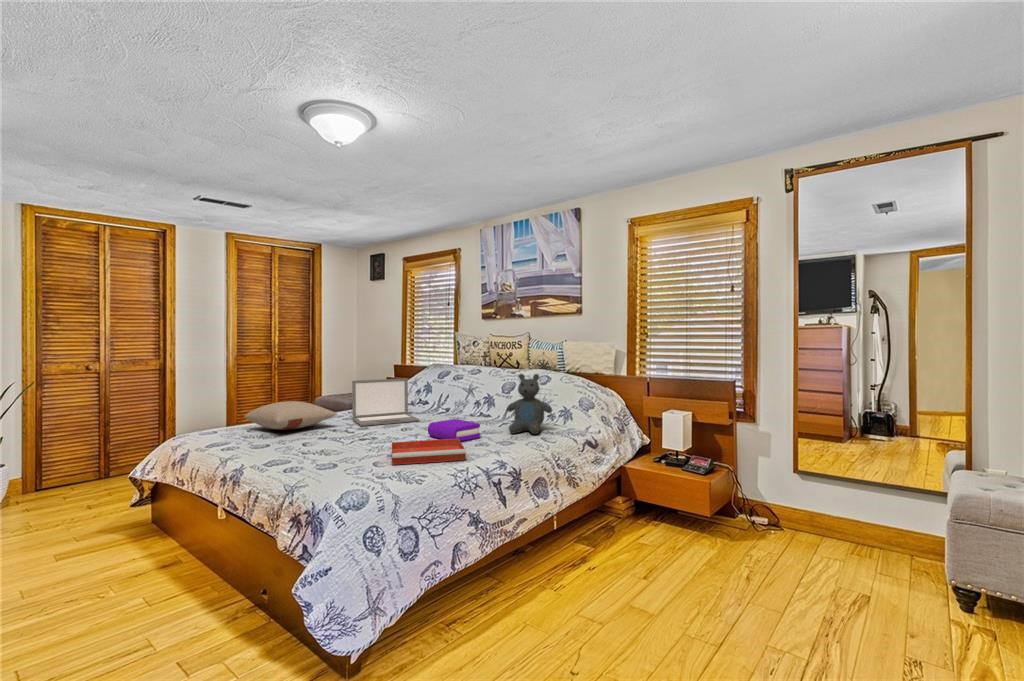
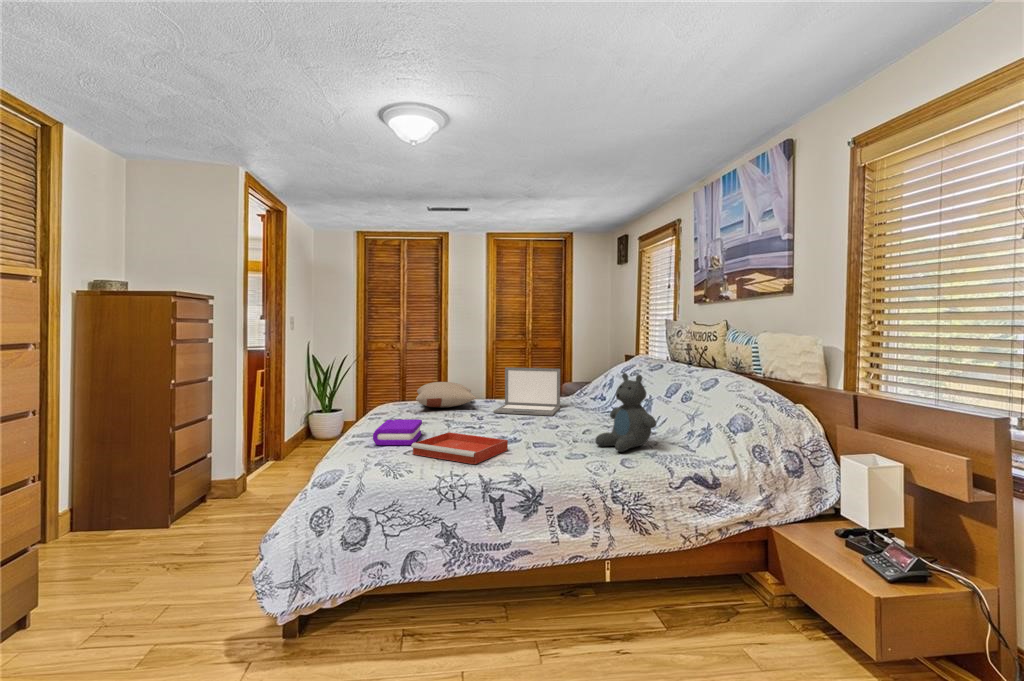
book: present [428,419,480,441] -> present [373,419,422,445]

